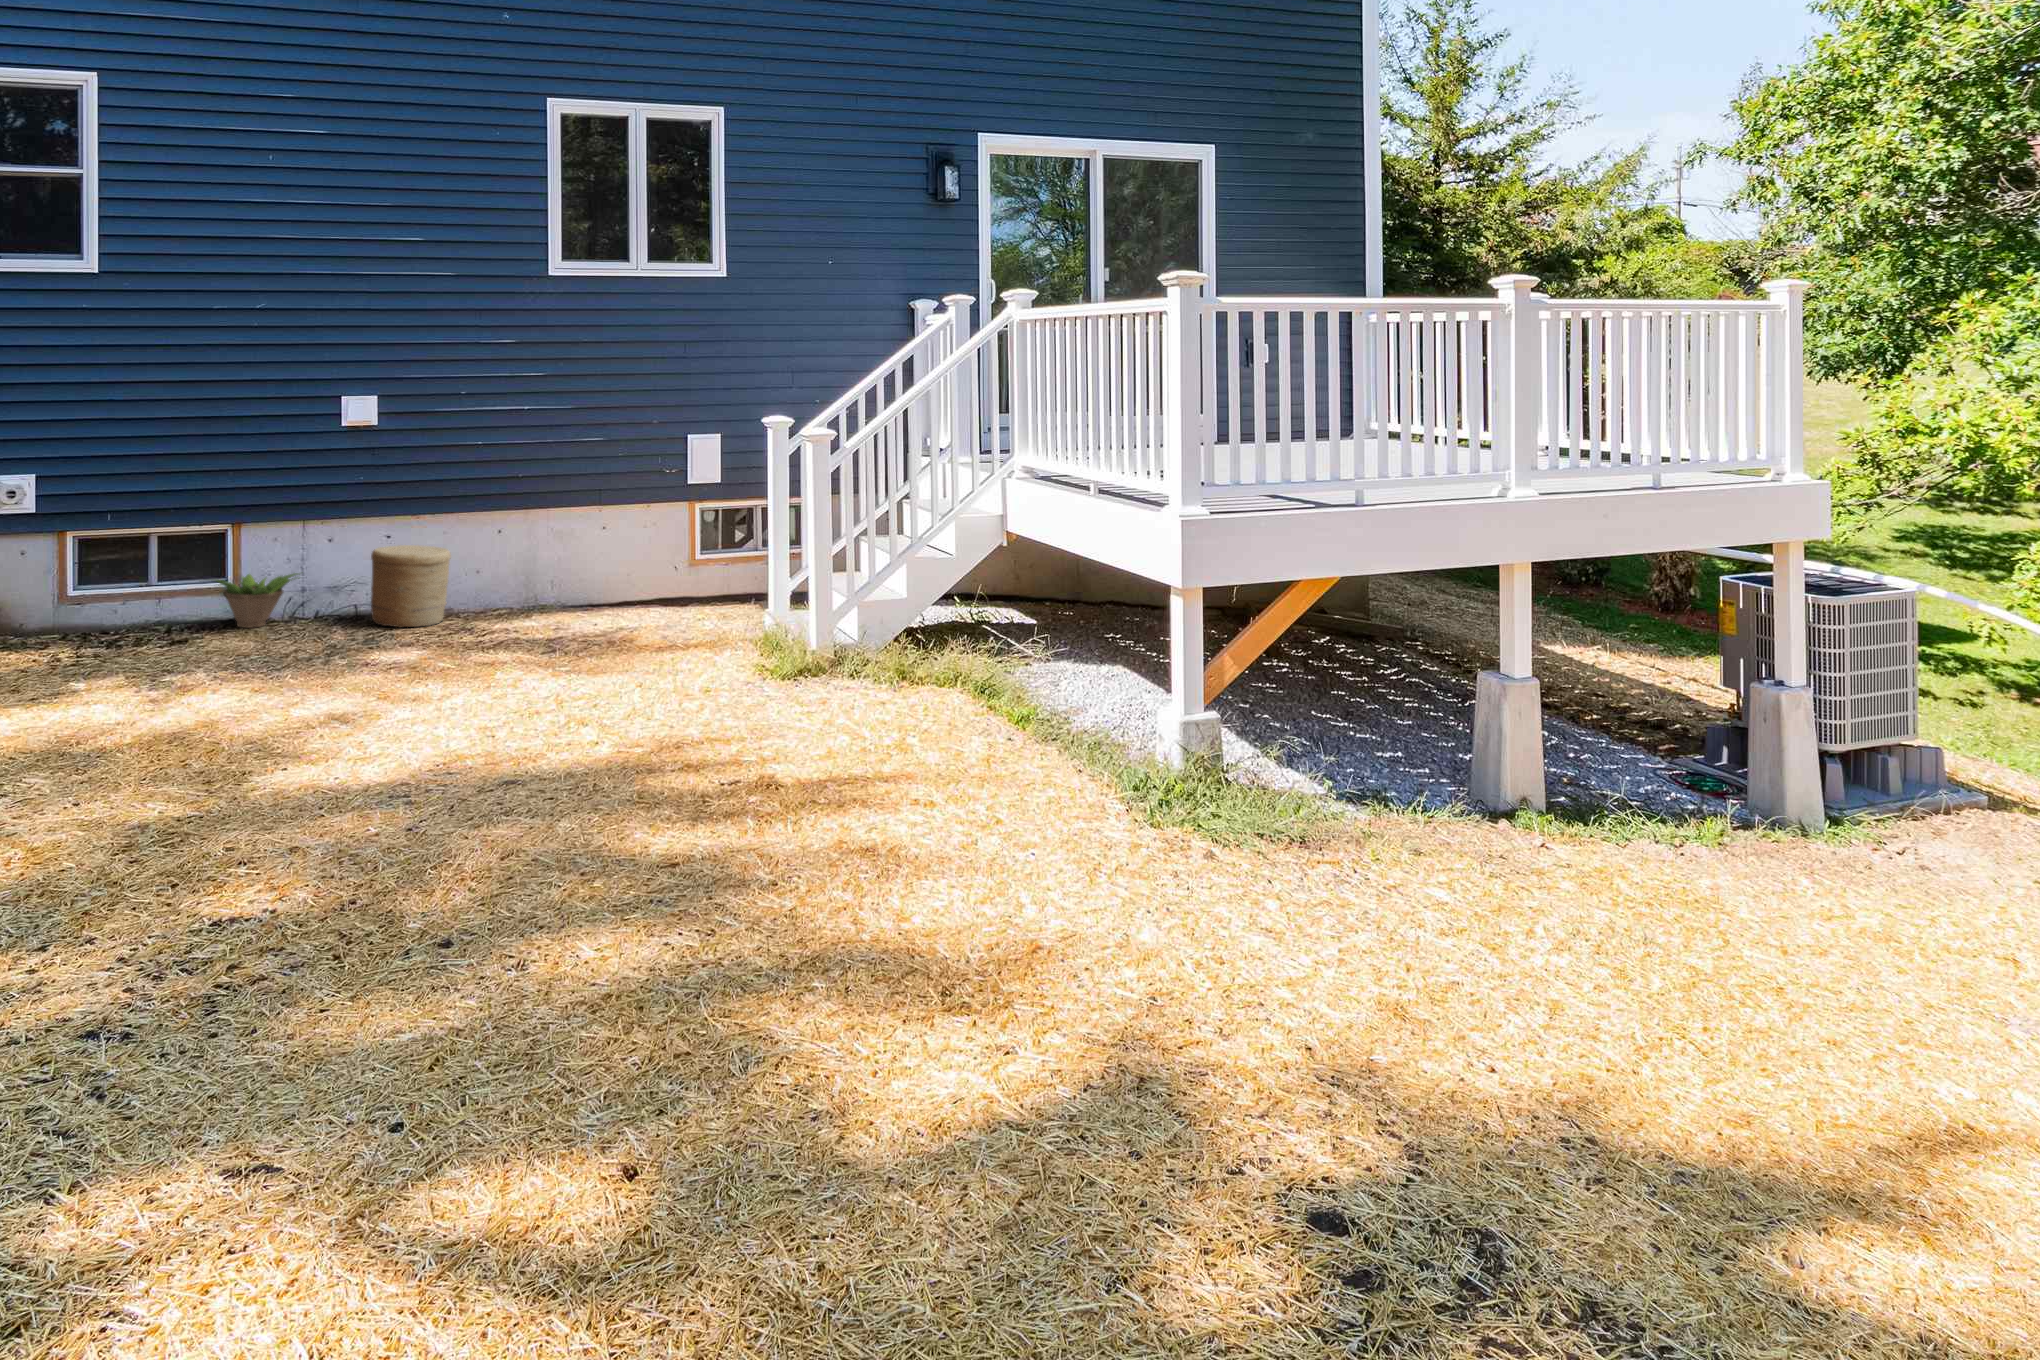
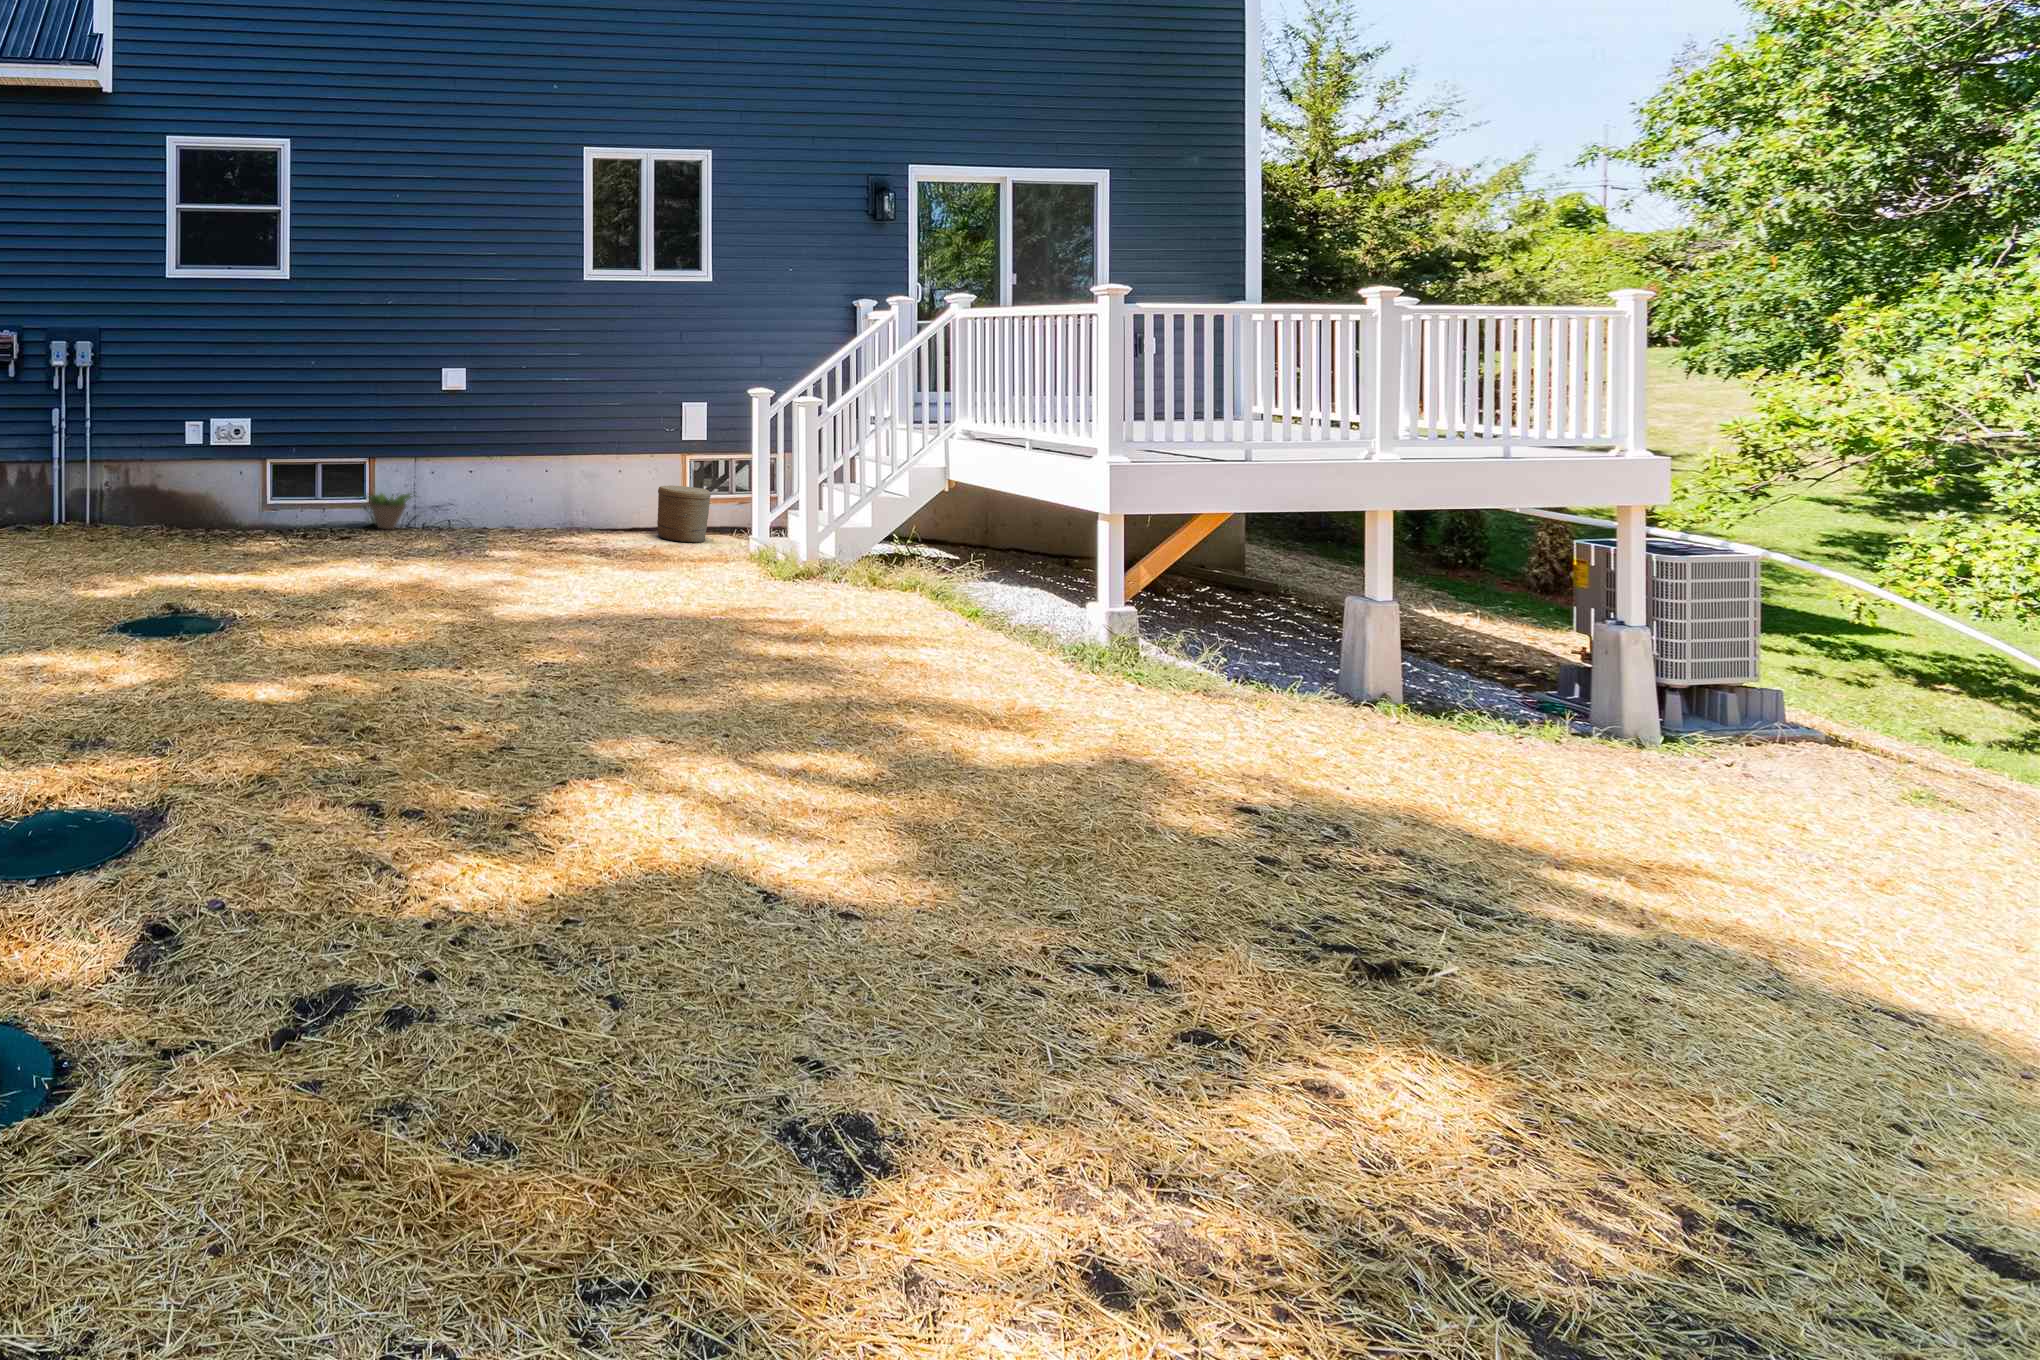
woven basket: present [371,545,451,627] -> present [657,485,711,542]

